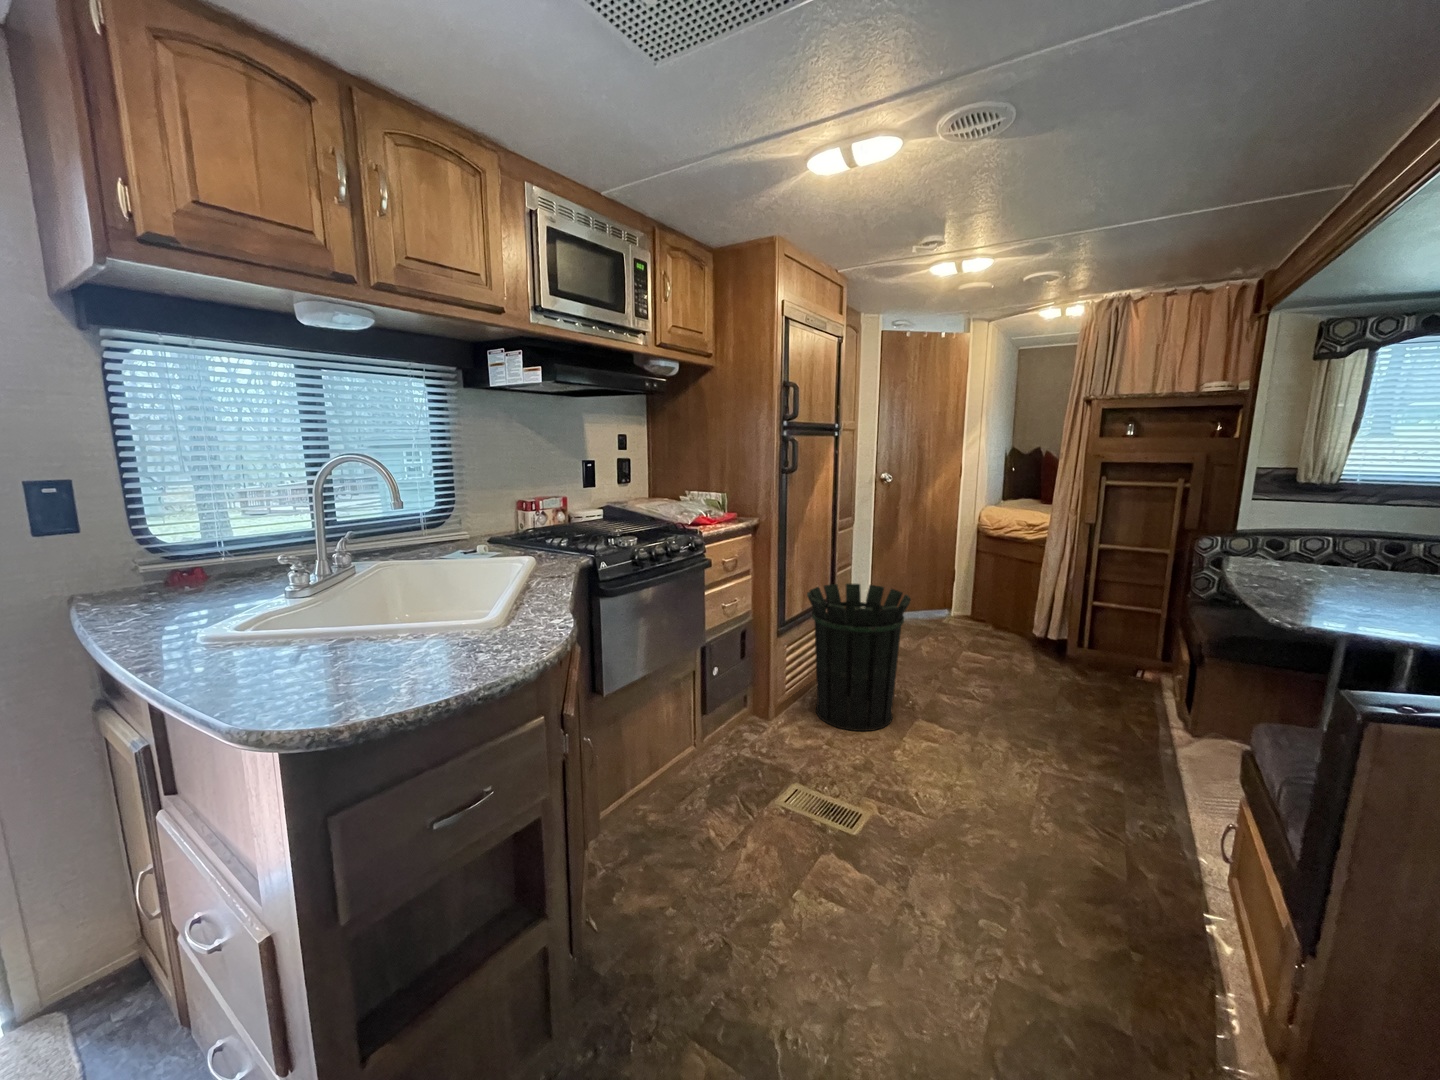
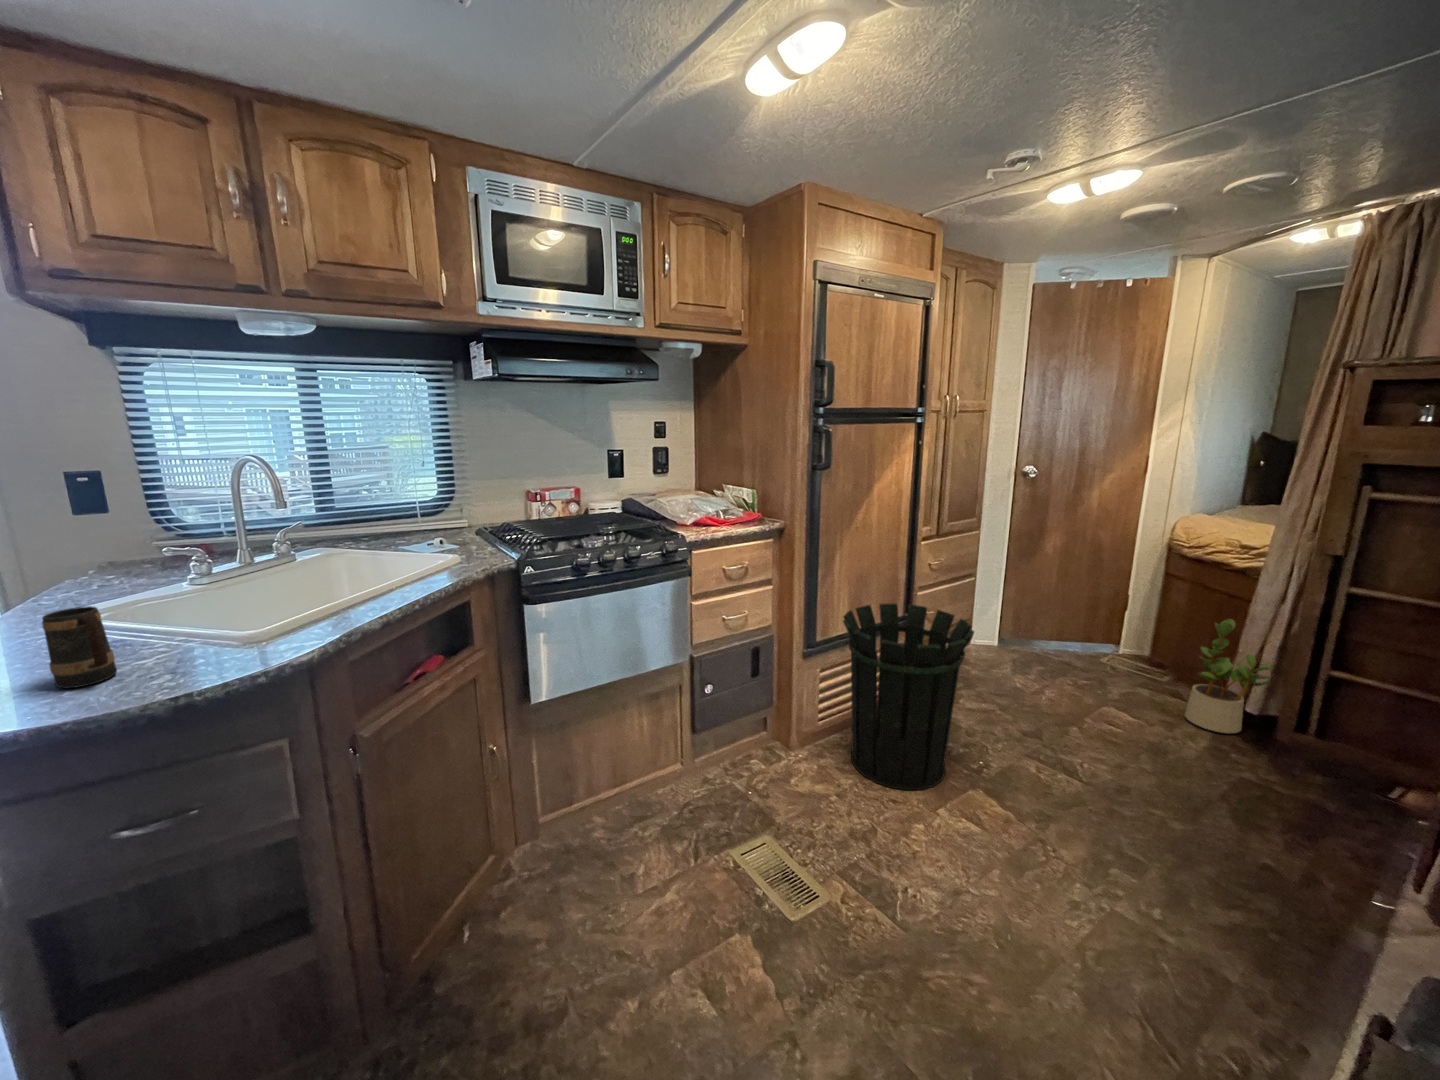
potted plant: none [1012,575,1064,656] -> present [1185,619,1273,733]
mug: none [364,589,434,673] -> present [42,606,117,688]

